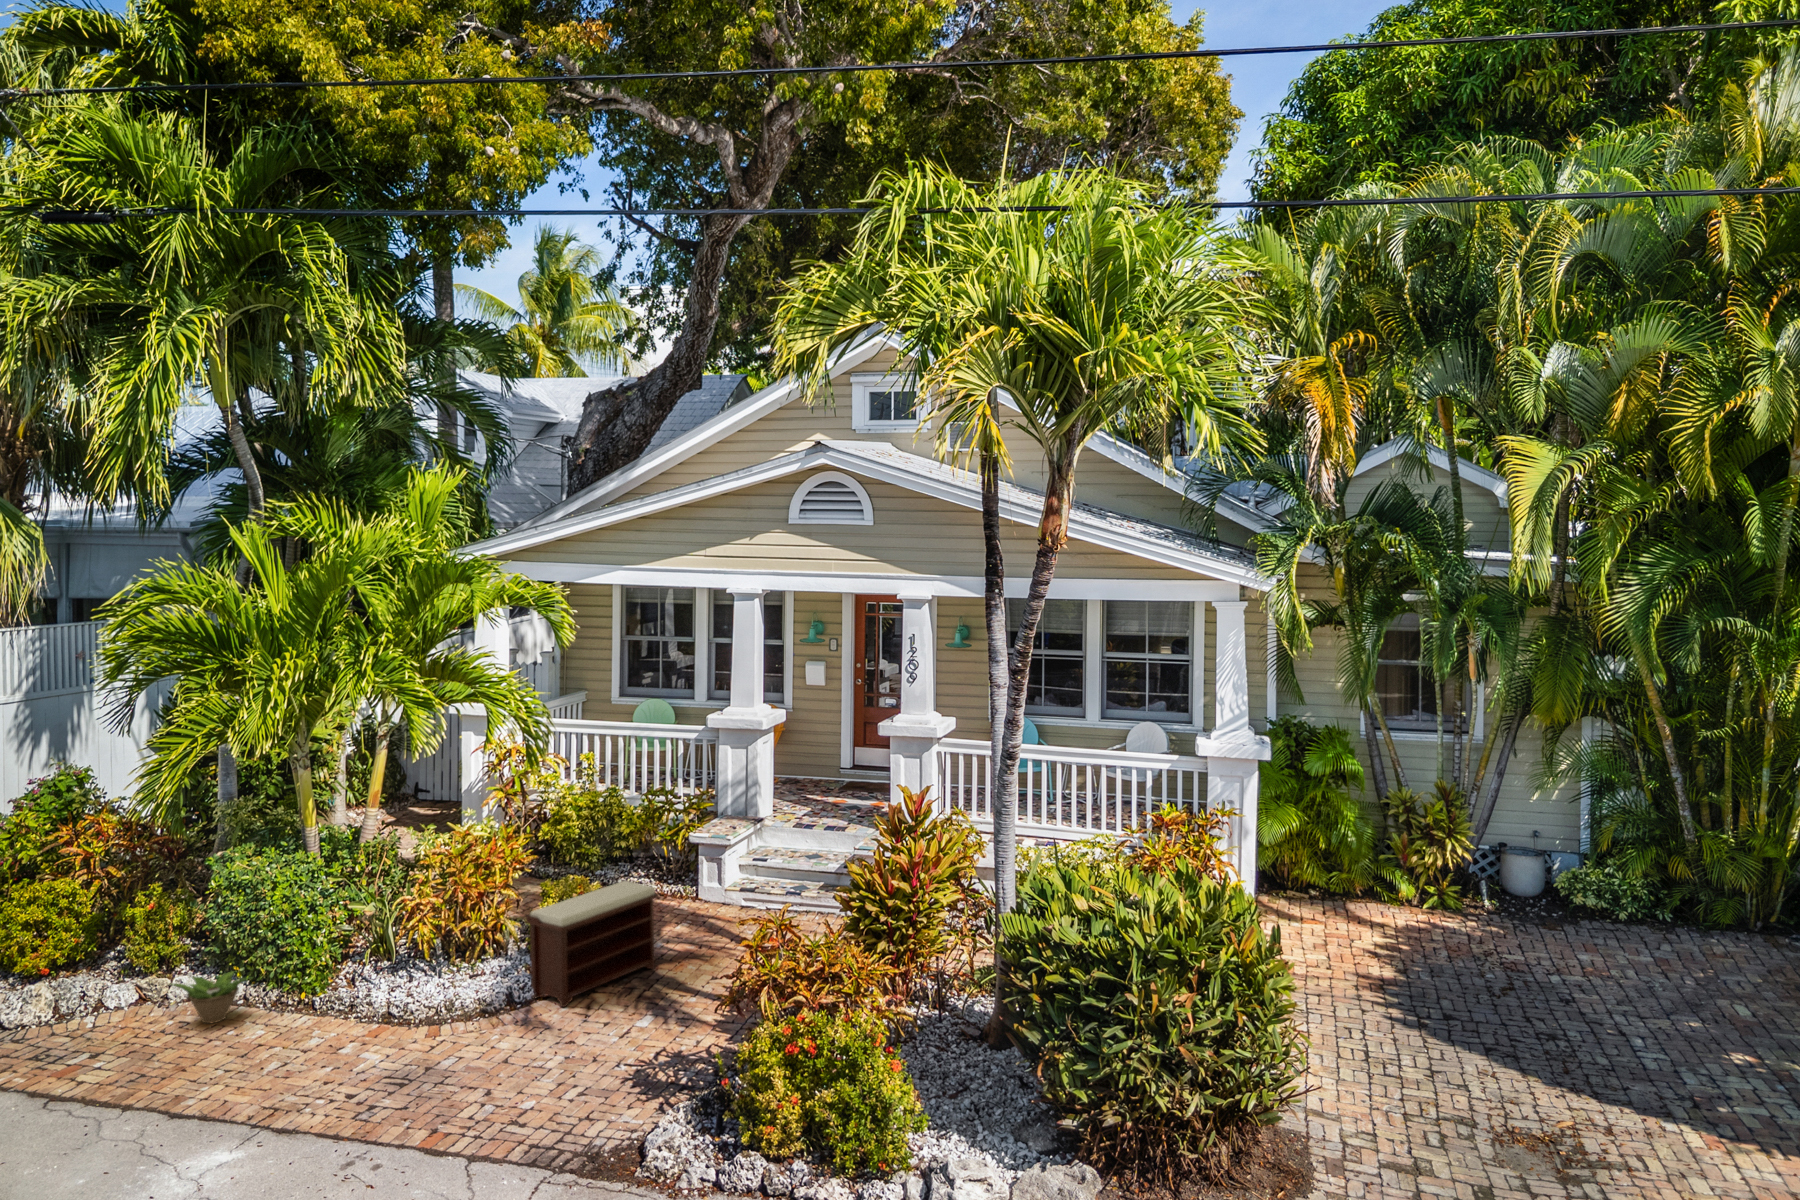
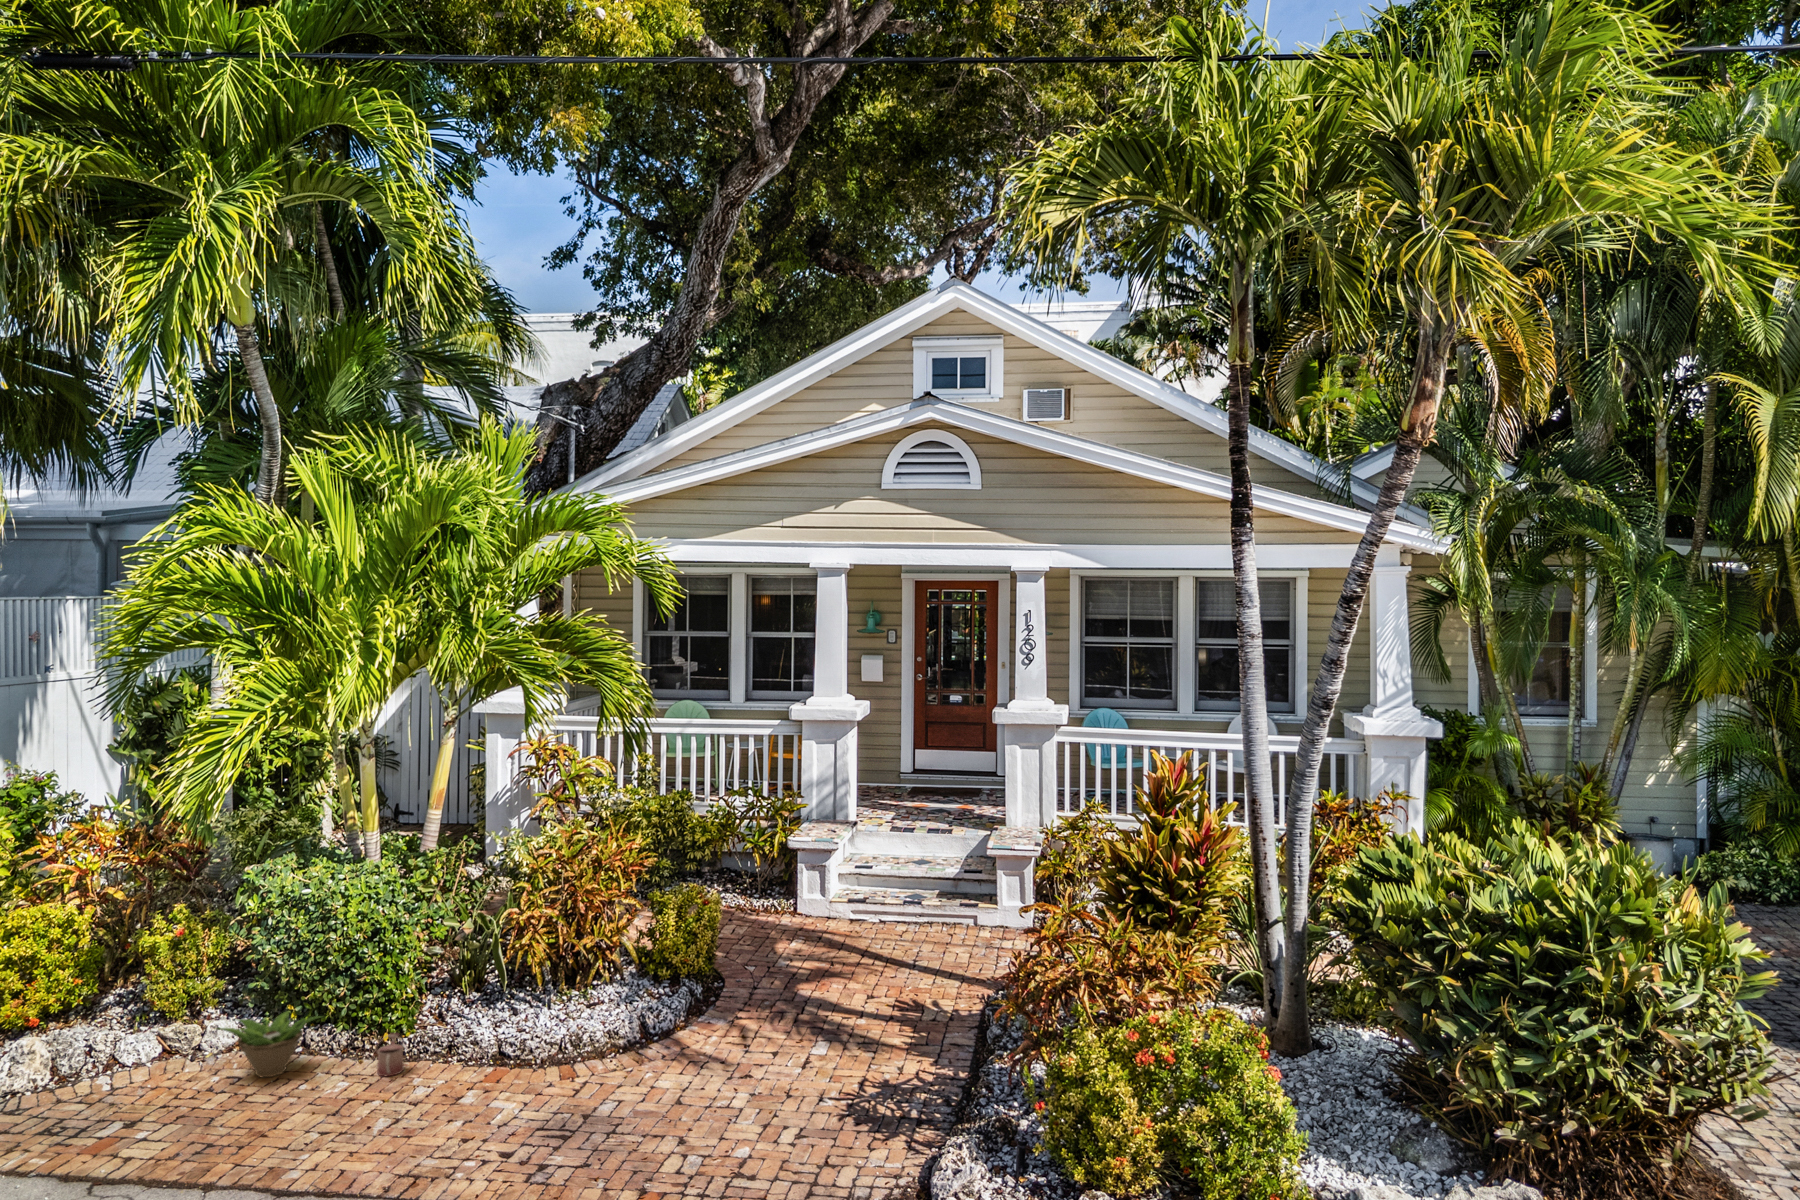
bench: present [526,881,659,1007] -> none [659,887,797,1037]
watering can: none [290,993,314,1028] -> present [376,1033,404,1076]

